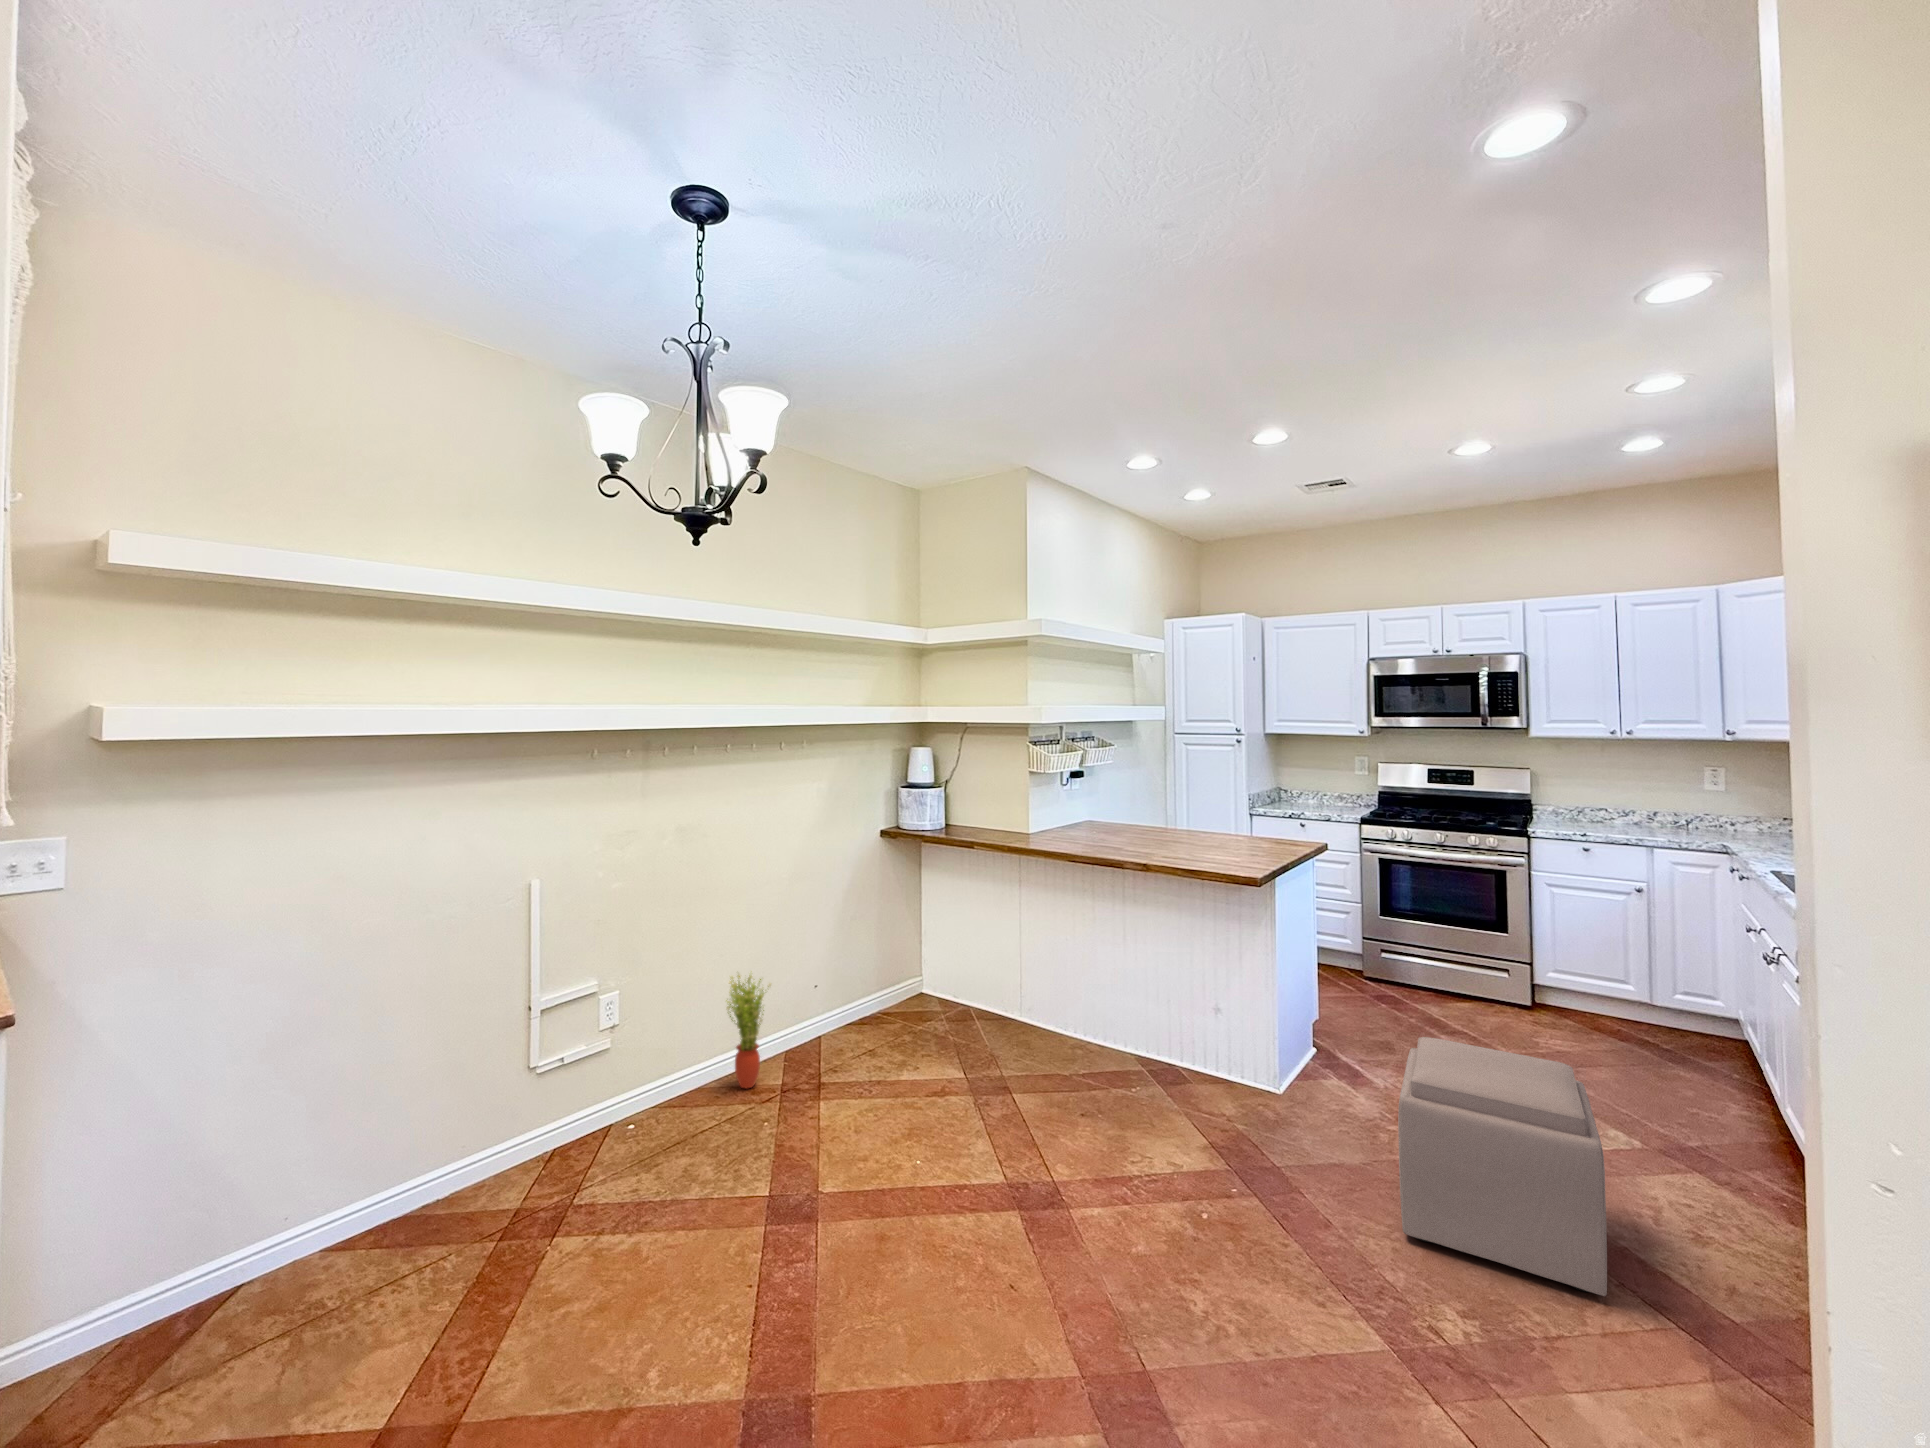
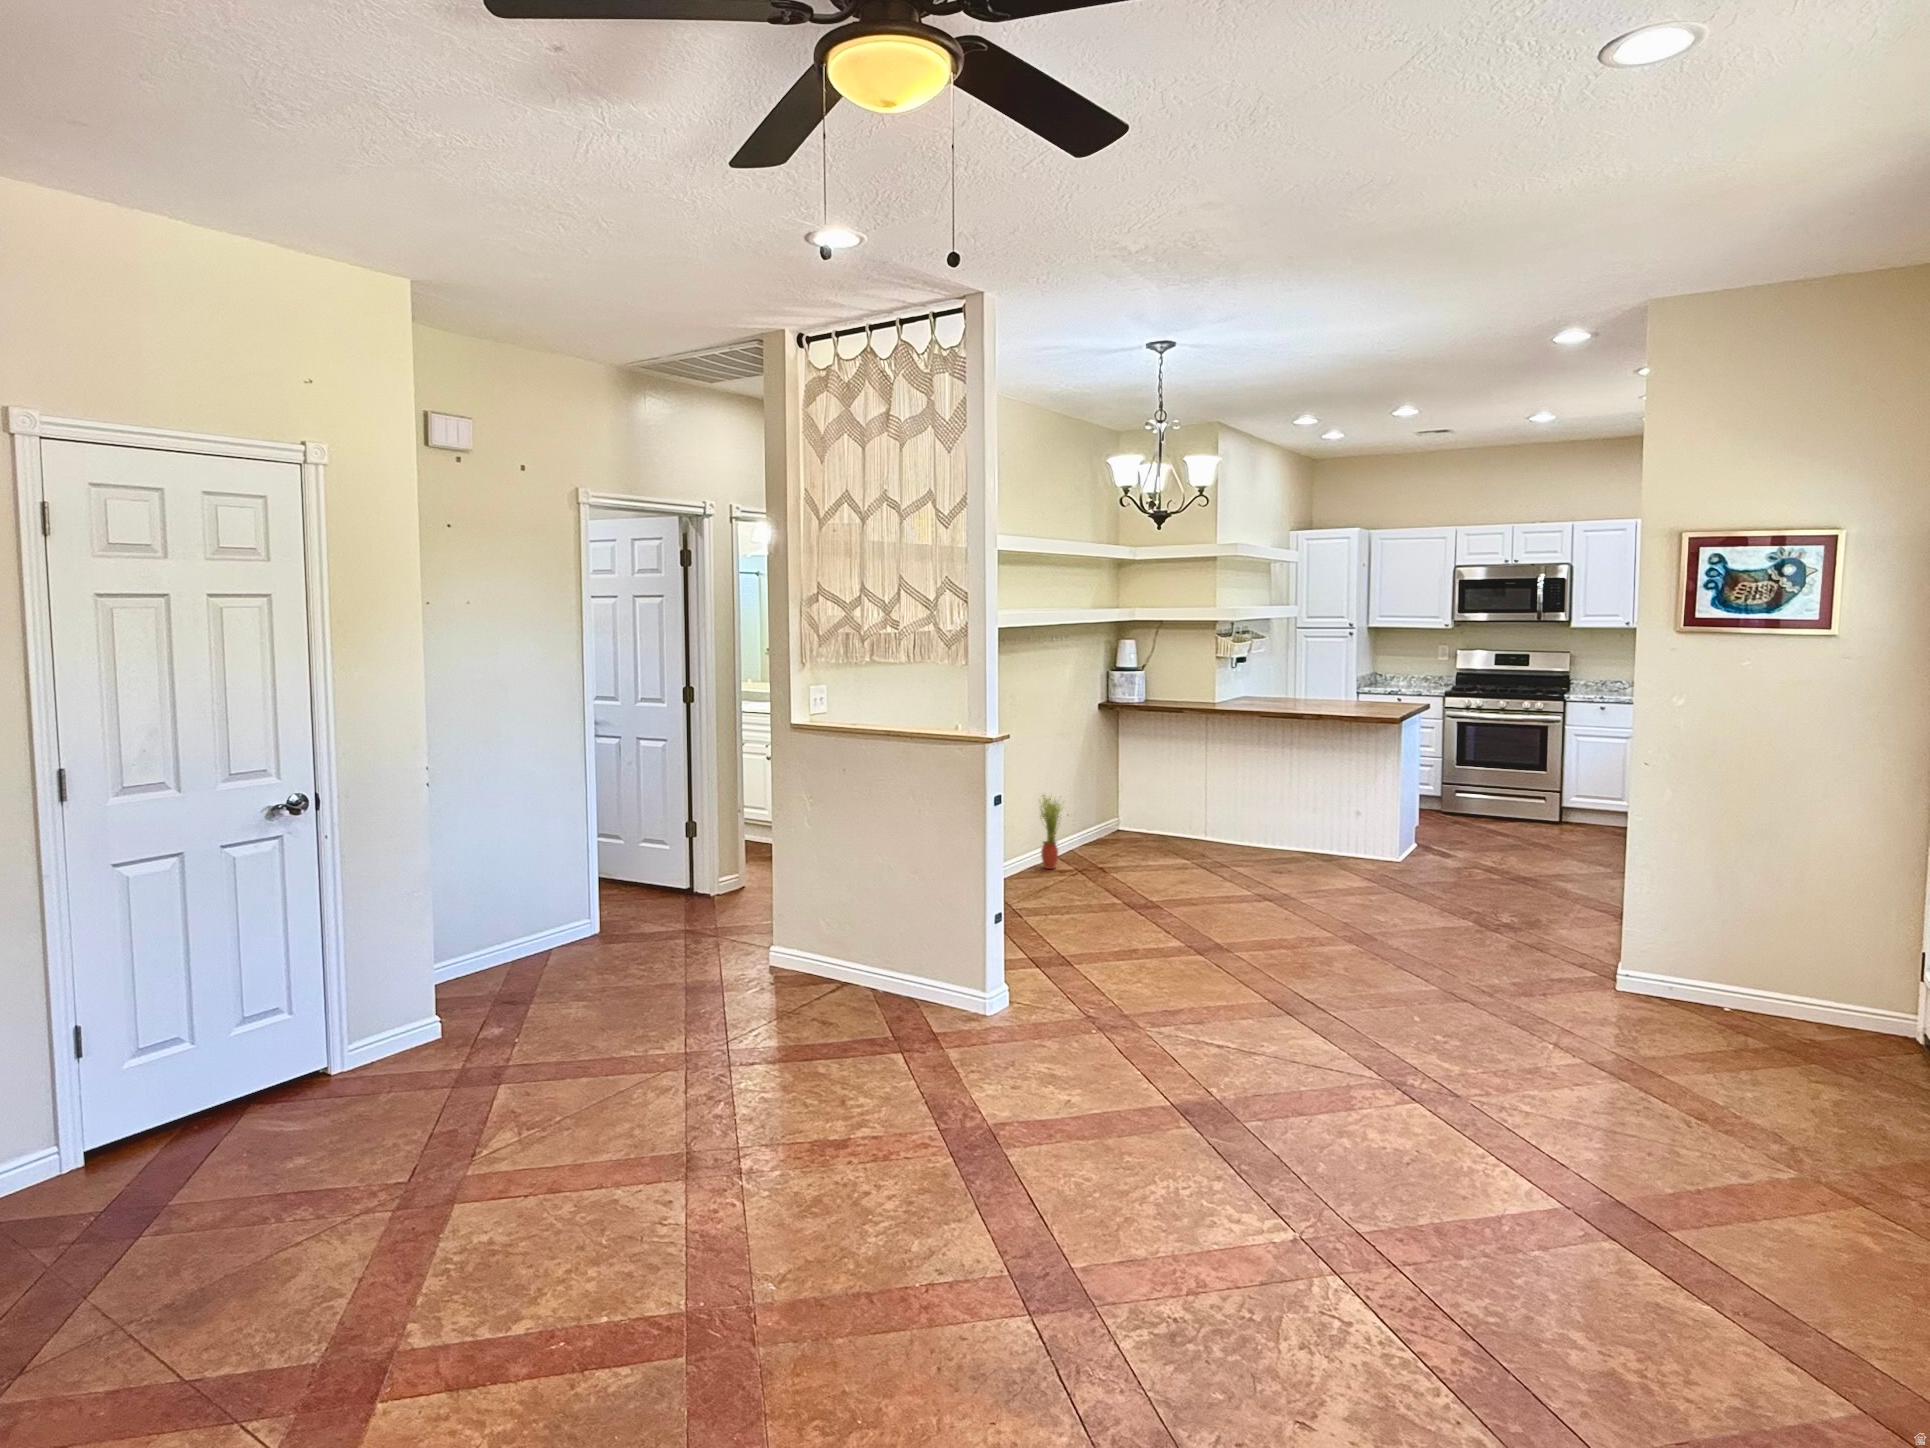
ottoman: present [1398,1037,1607,1296] -> none [1478,805,1581,912]

